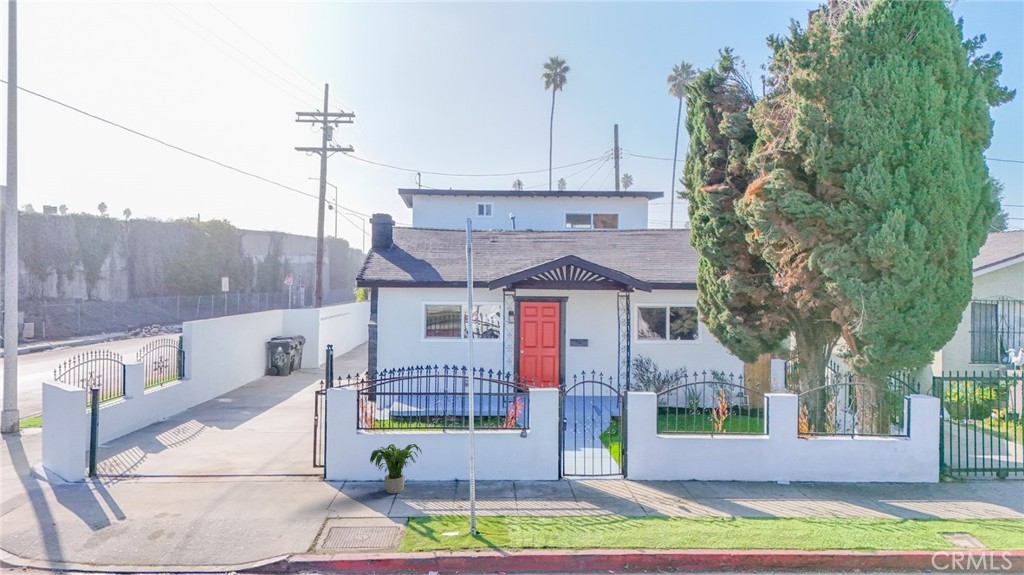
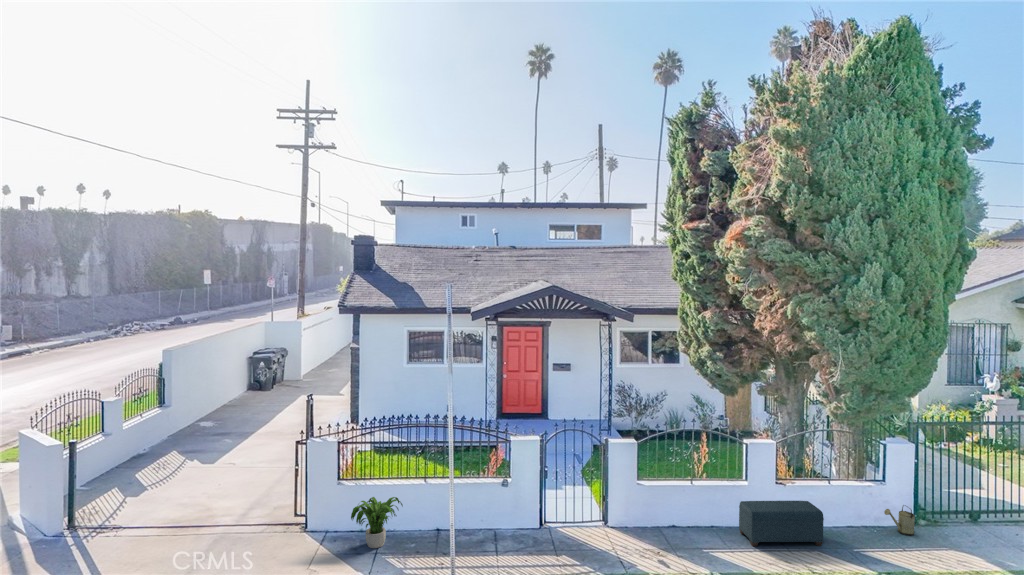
bench: none [763,451,851,495] -> present [739,501,824,547]
watering can: none [913,457,947,488] -> present [884,505,917,536]

